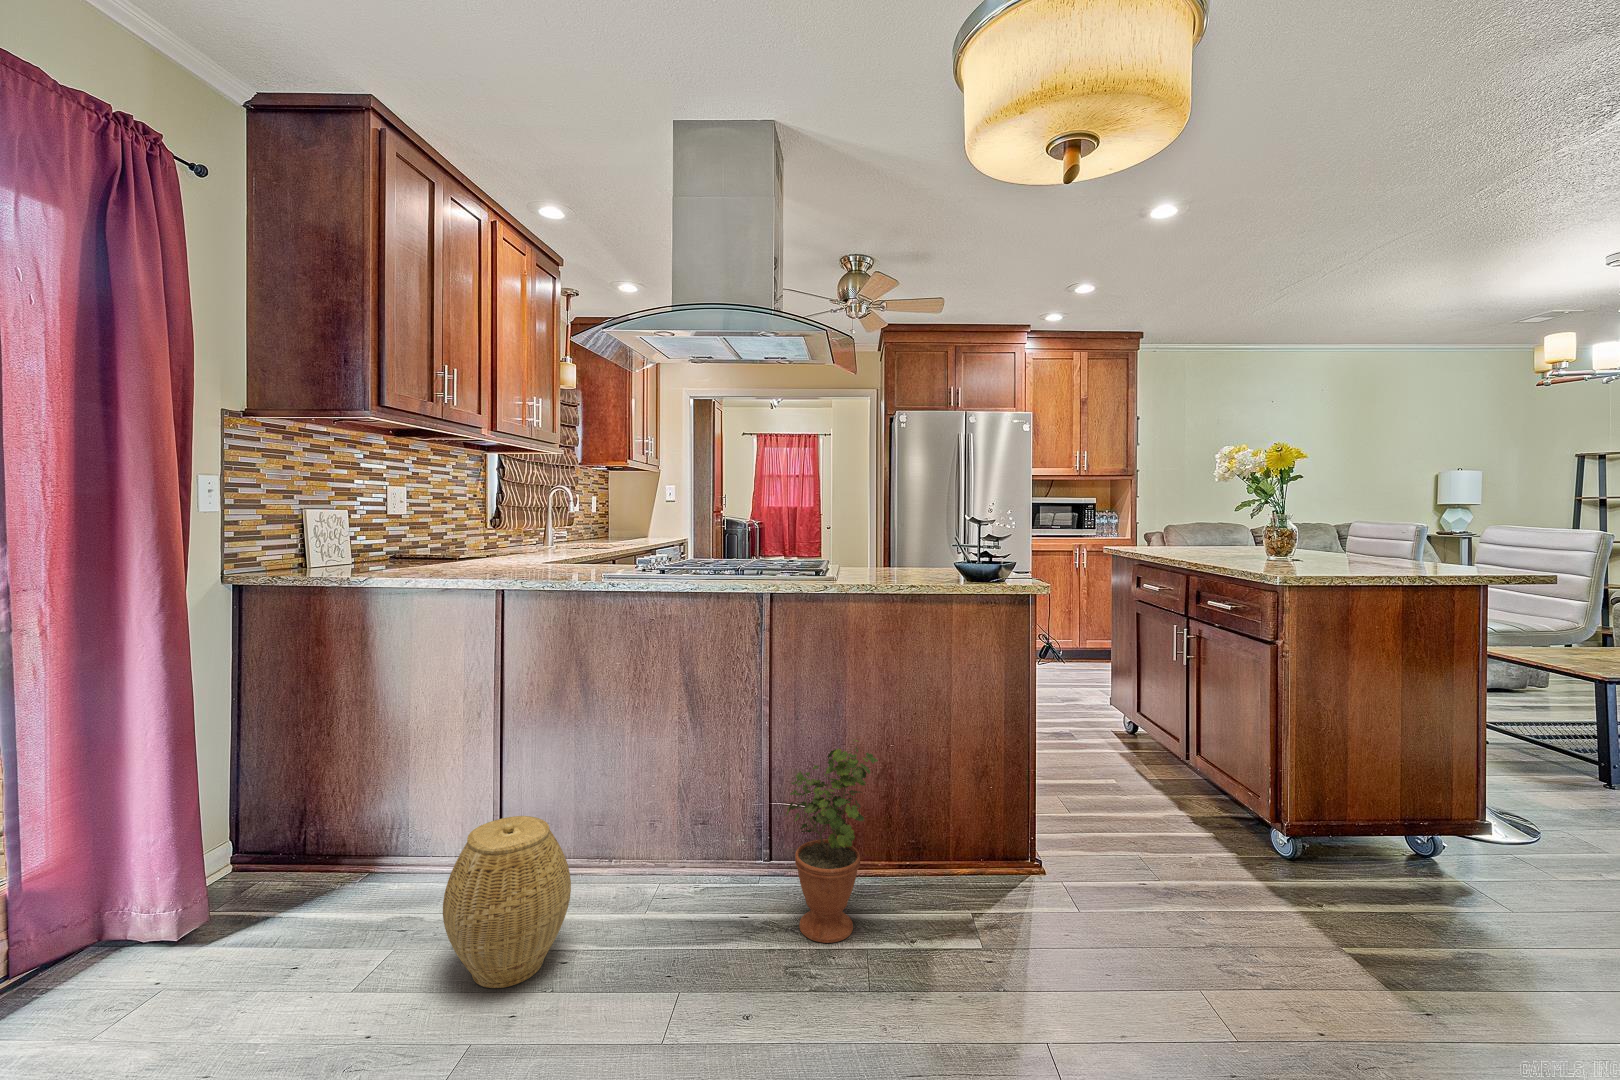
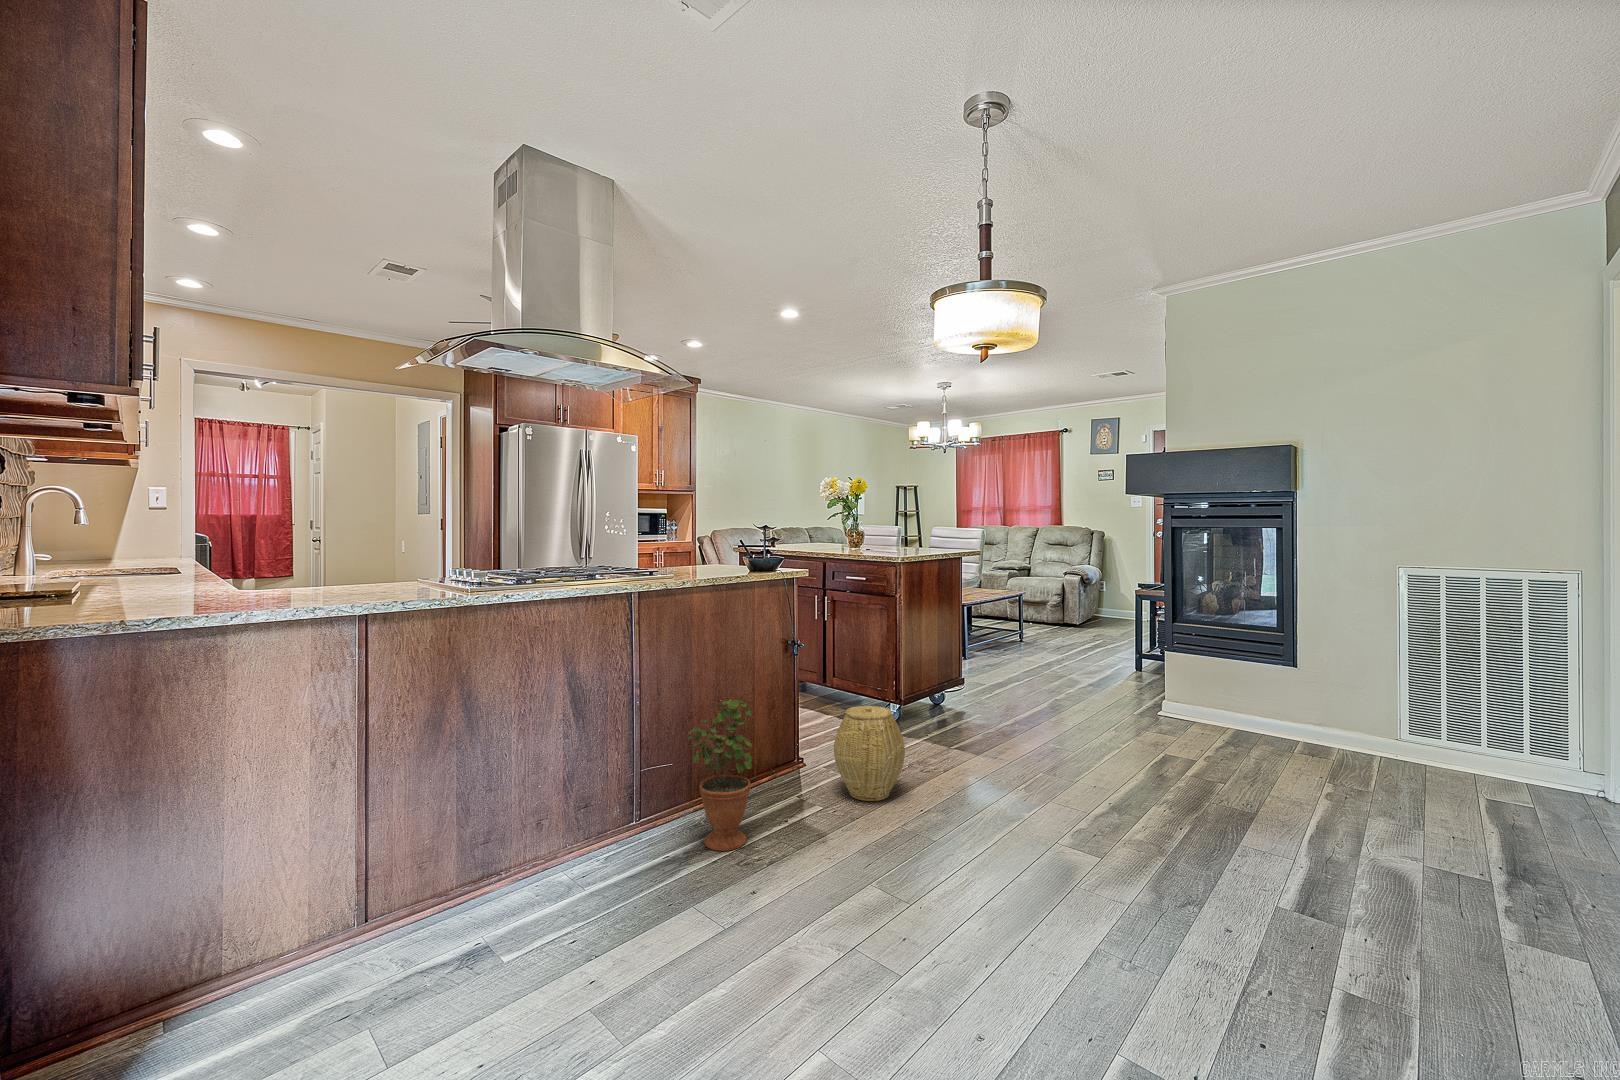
woven basket: present [443,816,571,988] -> present [834,706,905,801]

